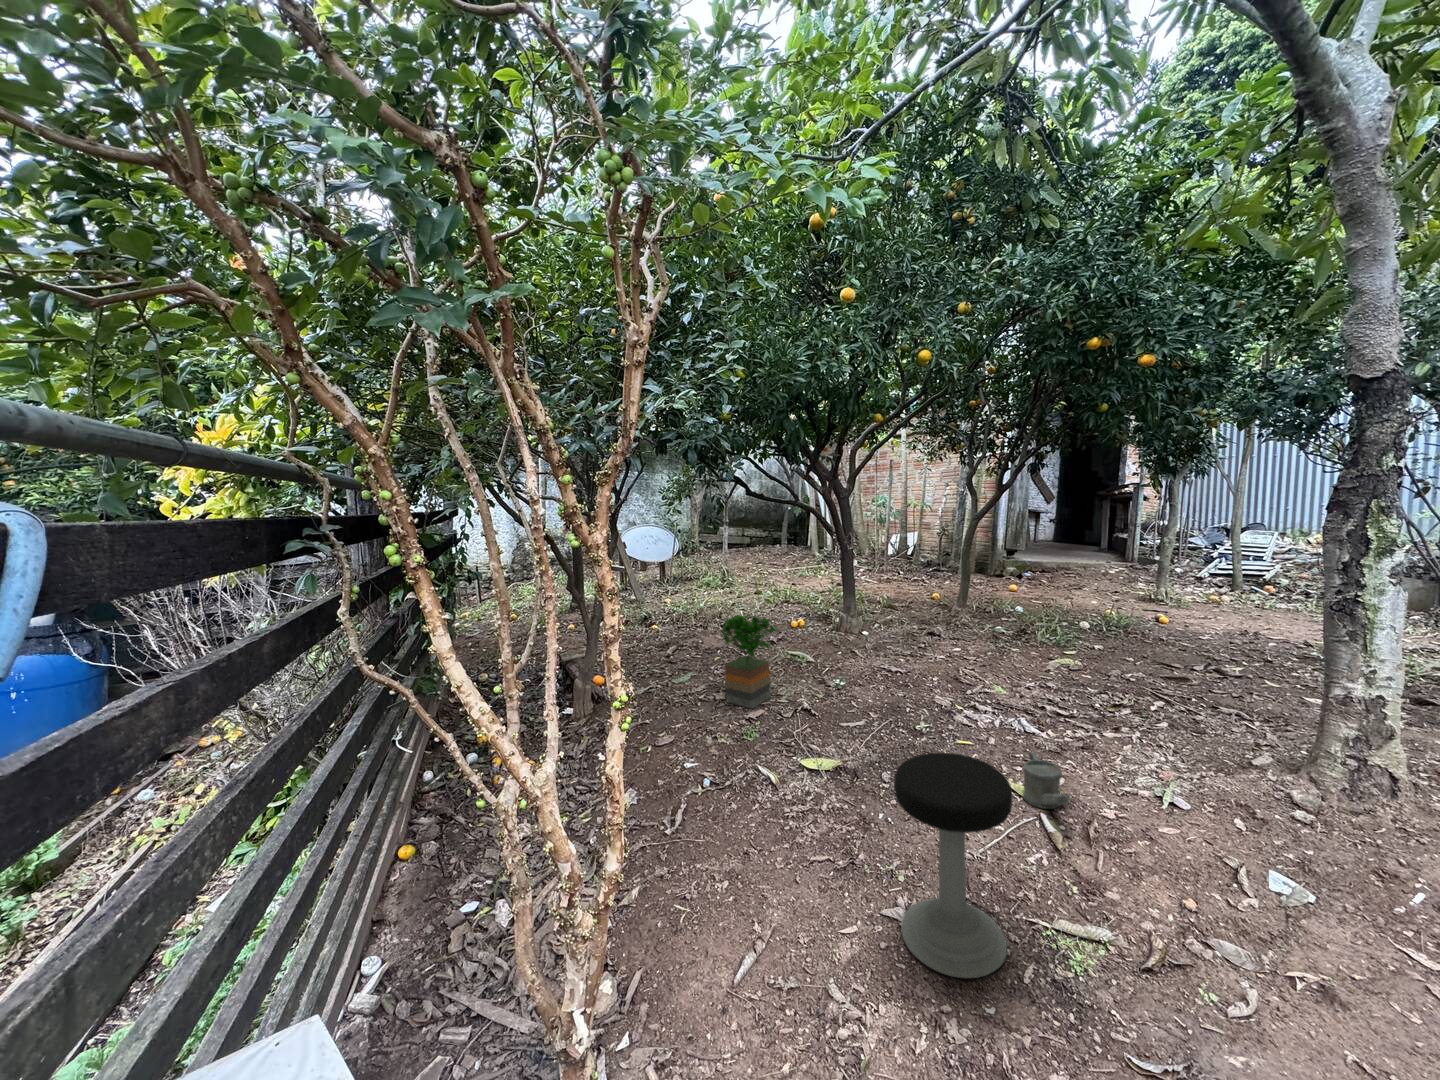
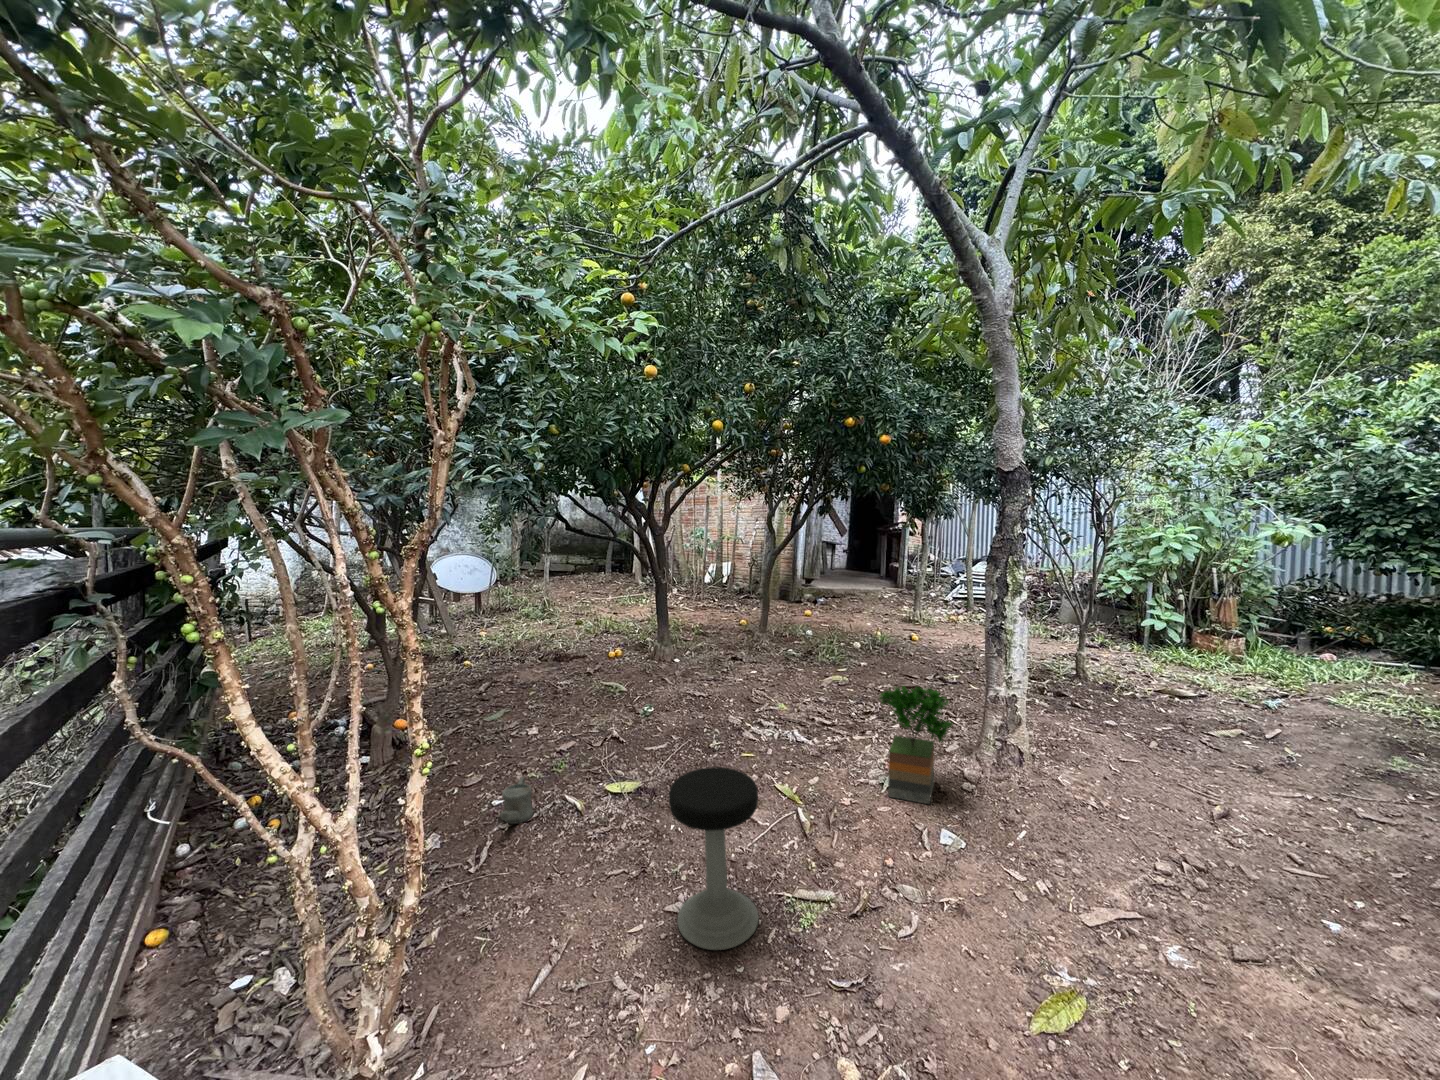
potted tree: present [721,615,777,709] -> present [880,686,952,804]
watering can: present [1023,752,1069,809] -> present [500,777,533,824]

